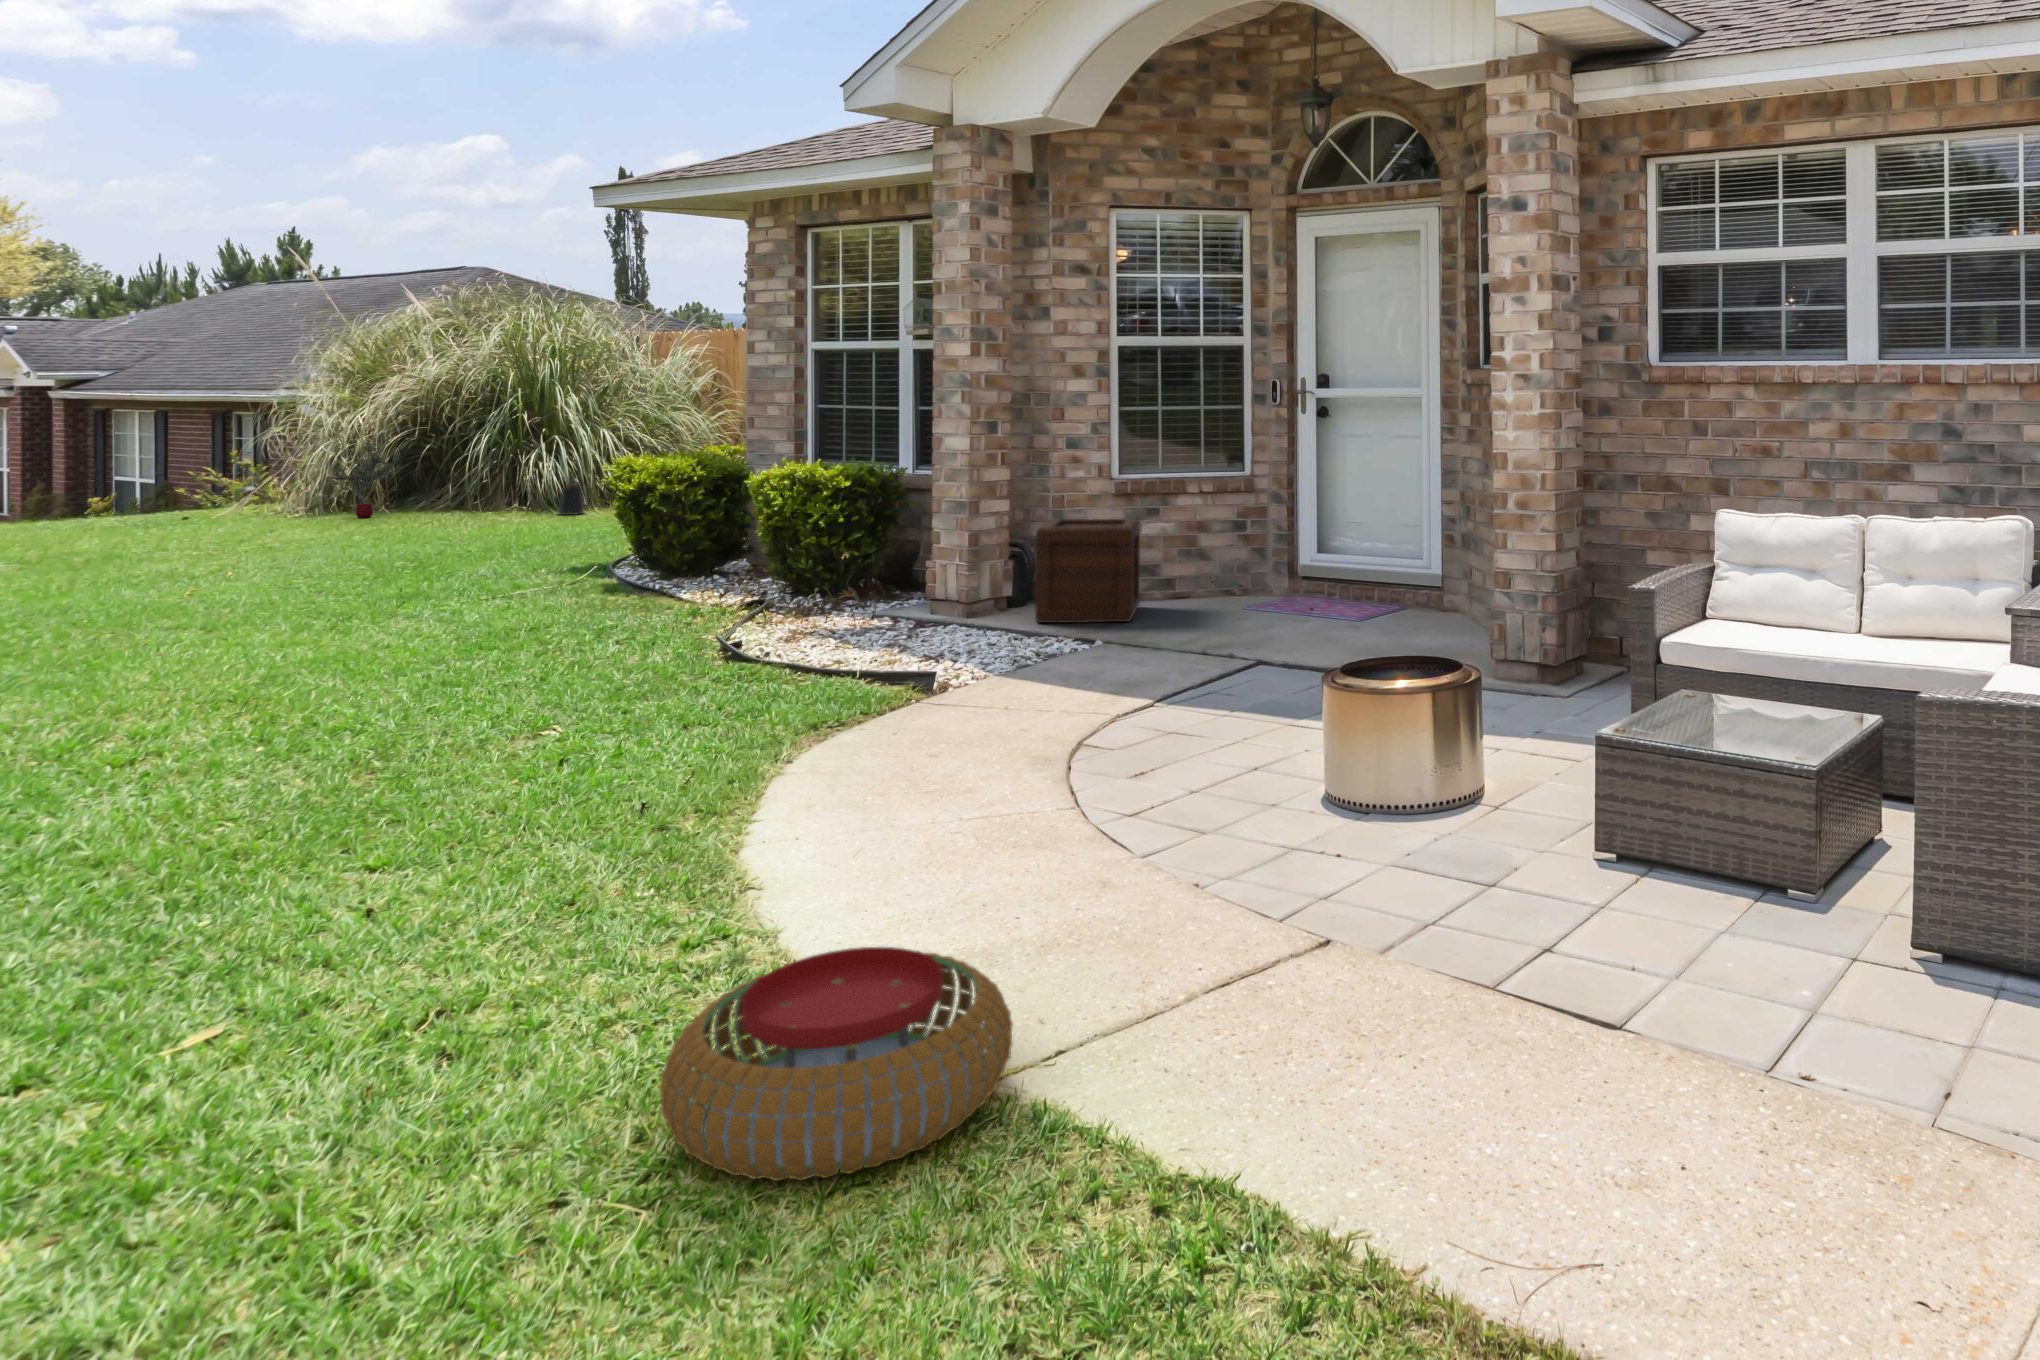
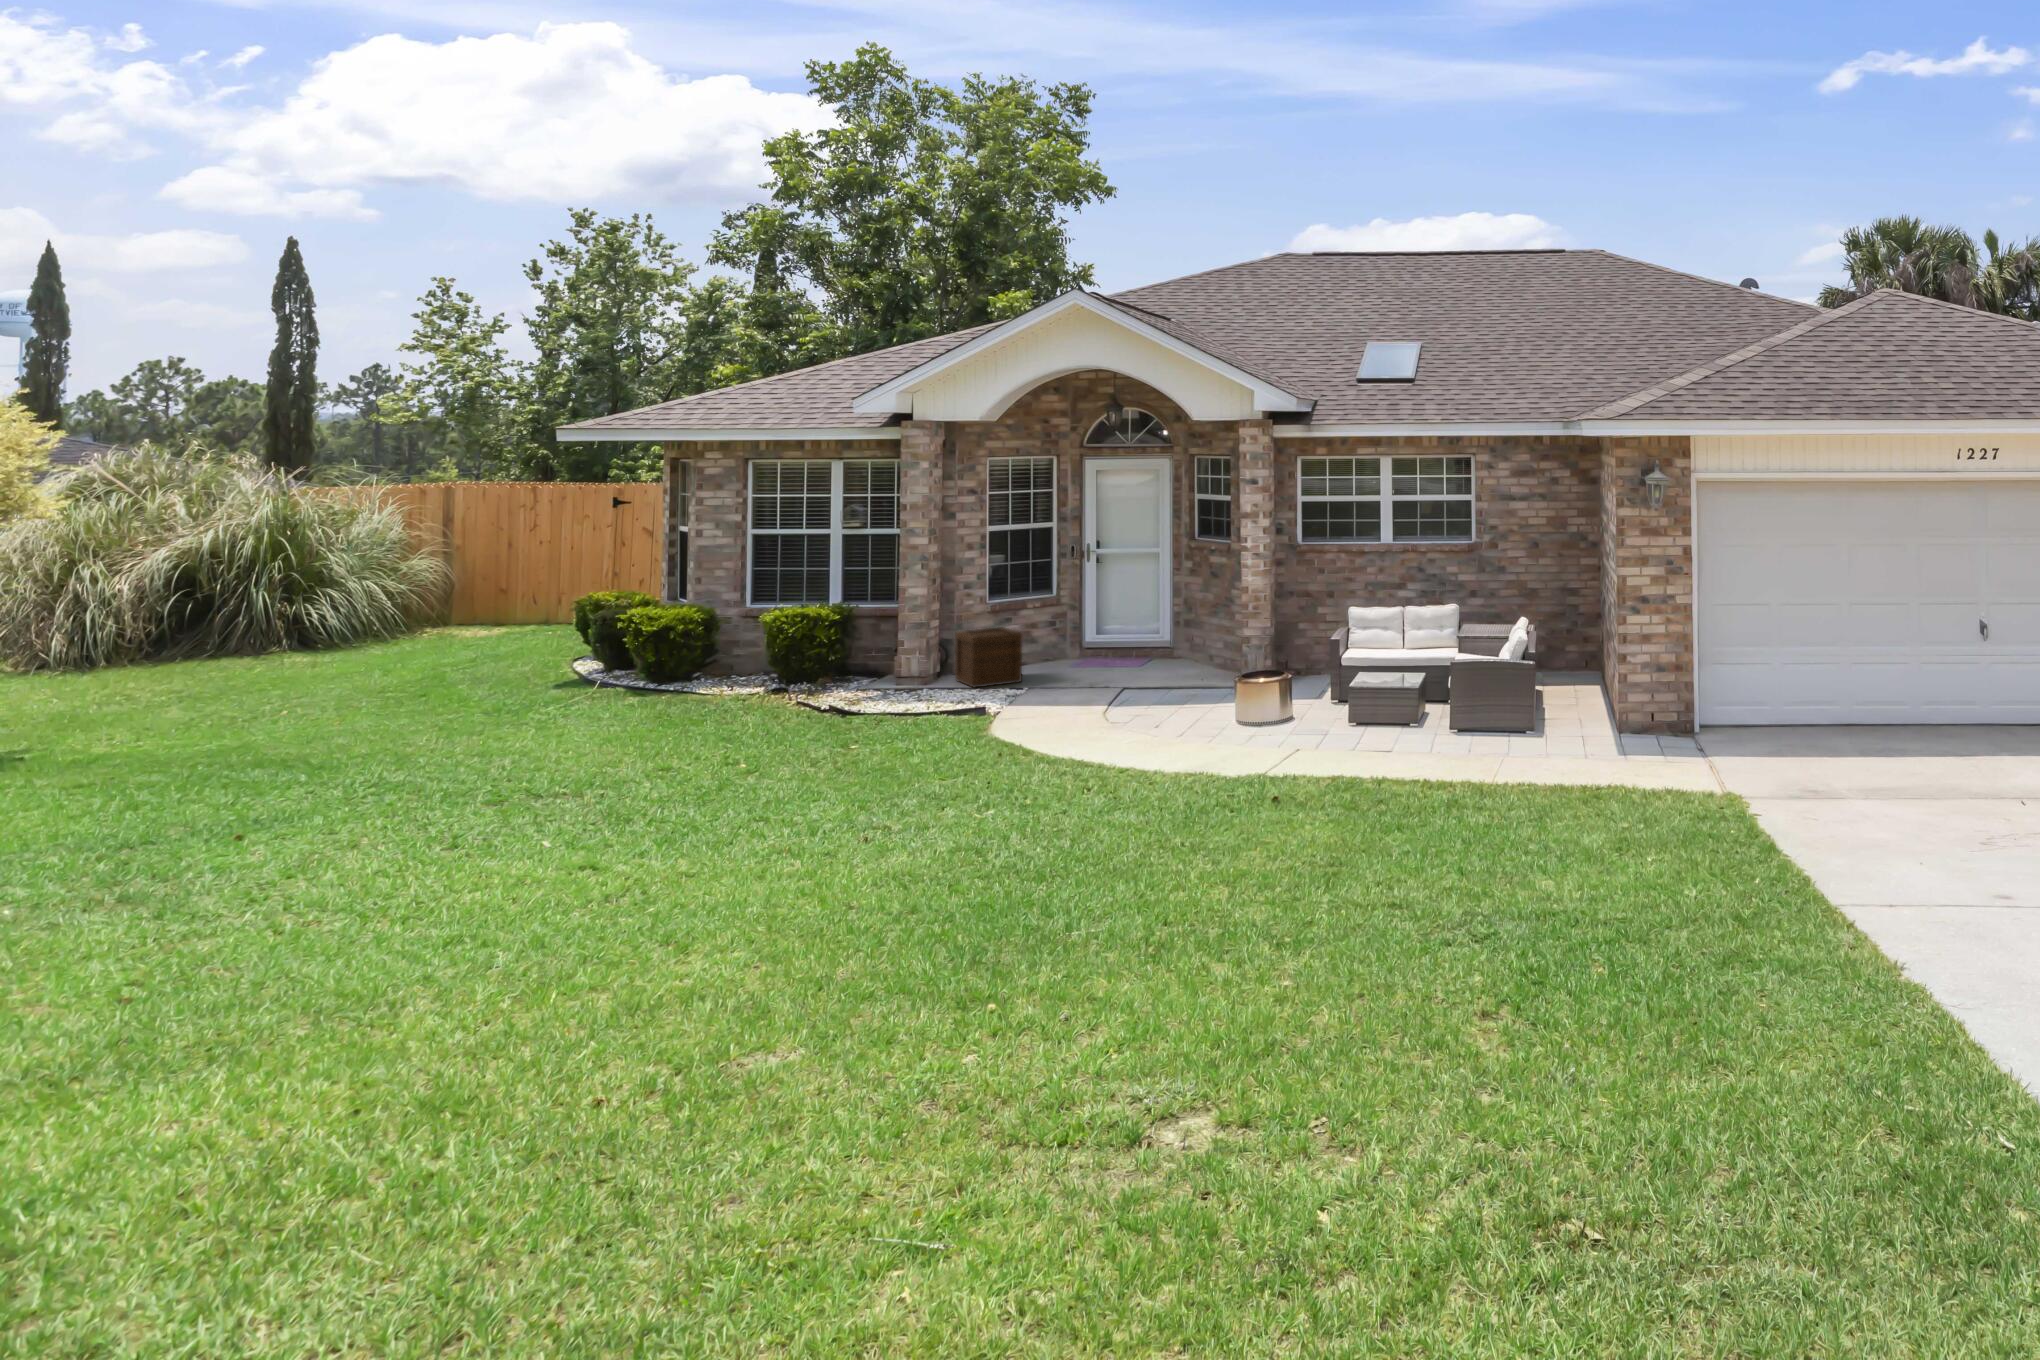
potted tree: present [330,443,401,518] -> none [65,611,139,680]
watering can: present [554,477,590,515] -> none [287,623,326,660]
pouf: present [661,947,1013,1181] -> none [1211,747,1289,787]

